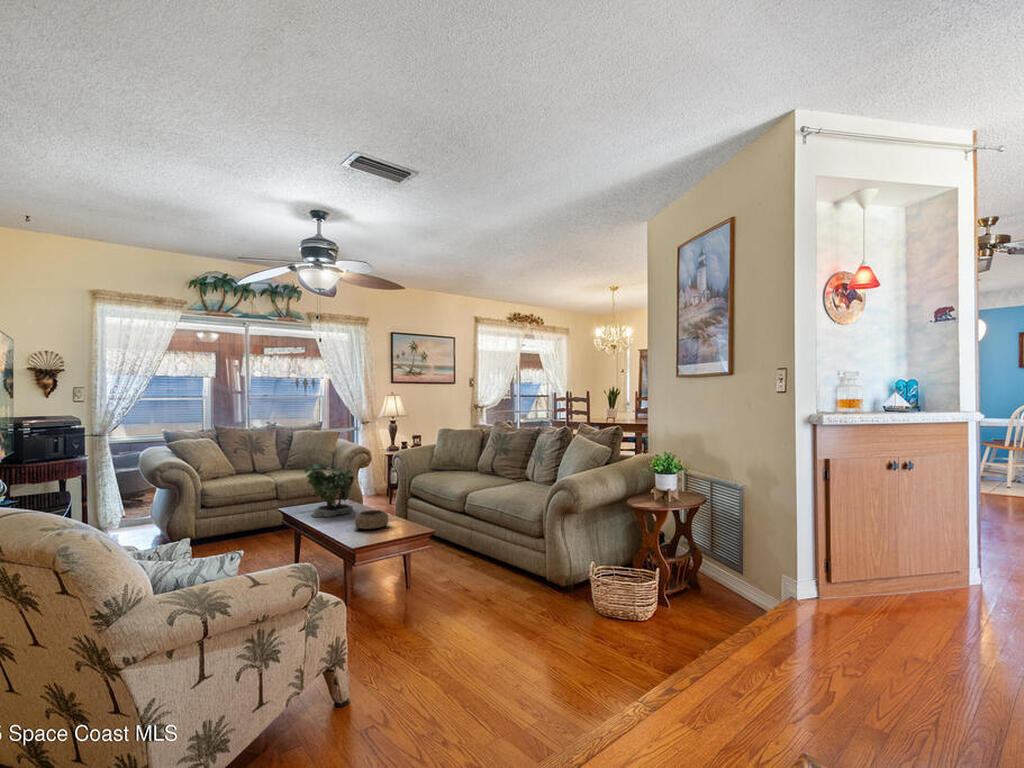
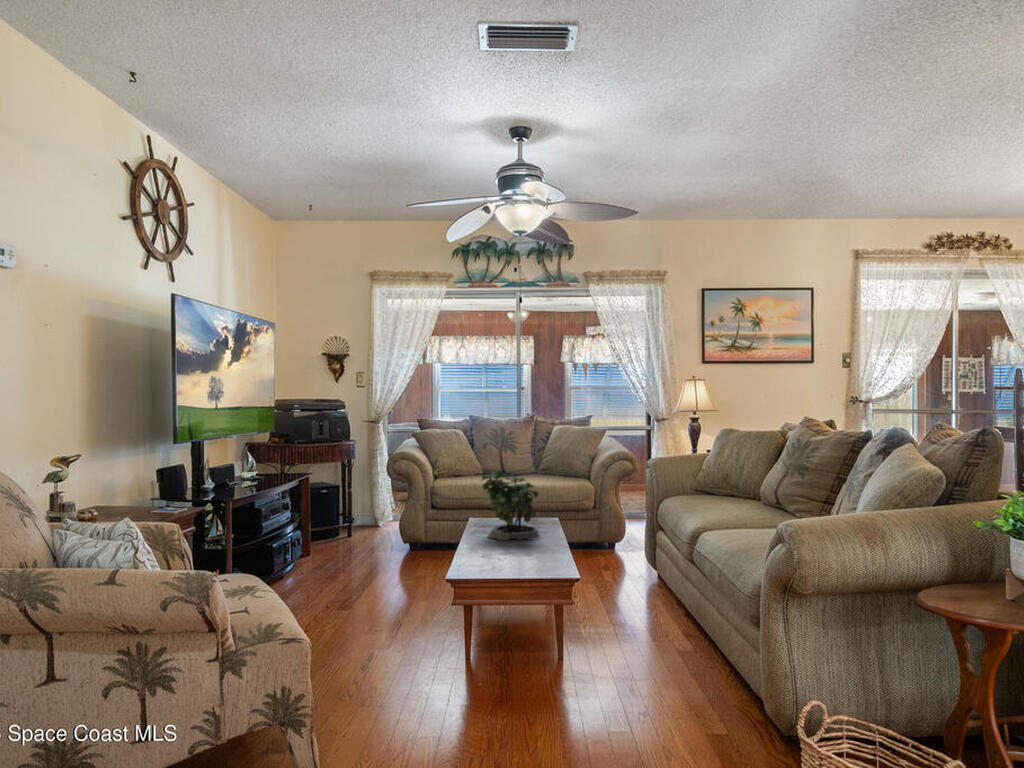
decorative bowl: present [355,510,389,530] -> none [488,540,535,567]

